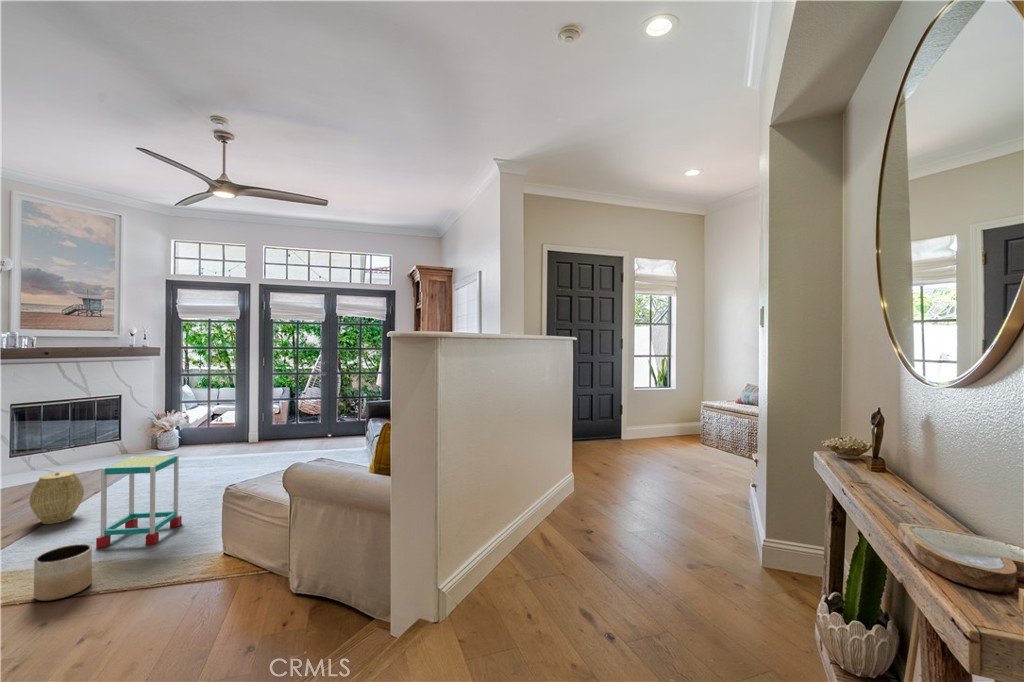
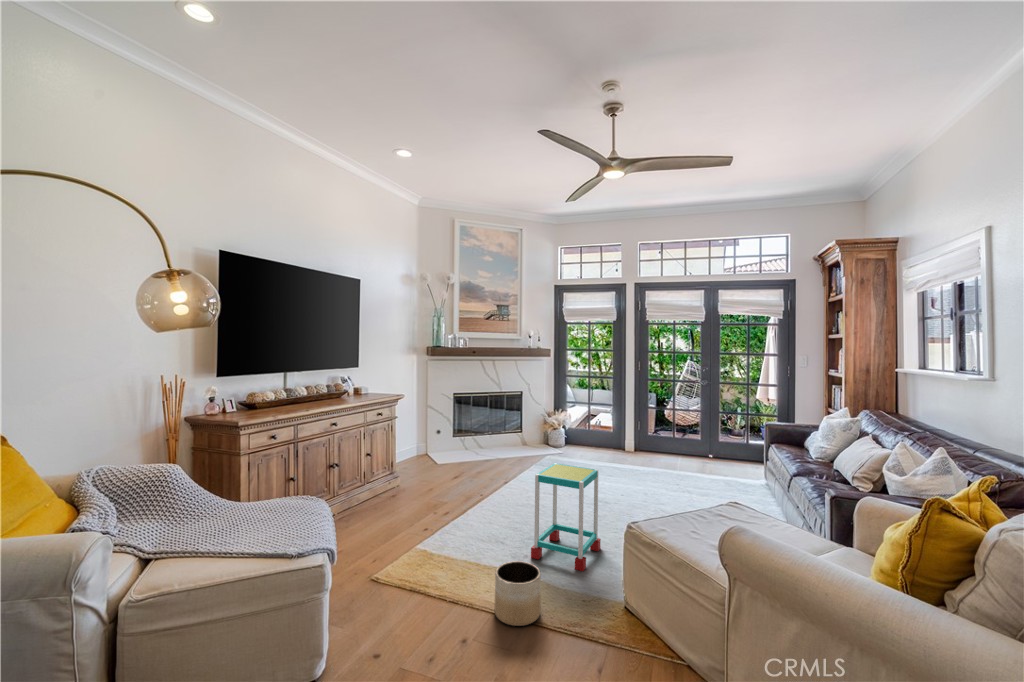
woven basket: present [29,471,84,524] -> none [475,464,511,514]

